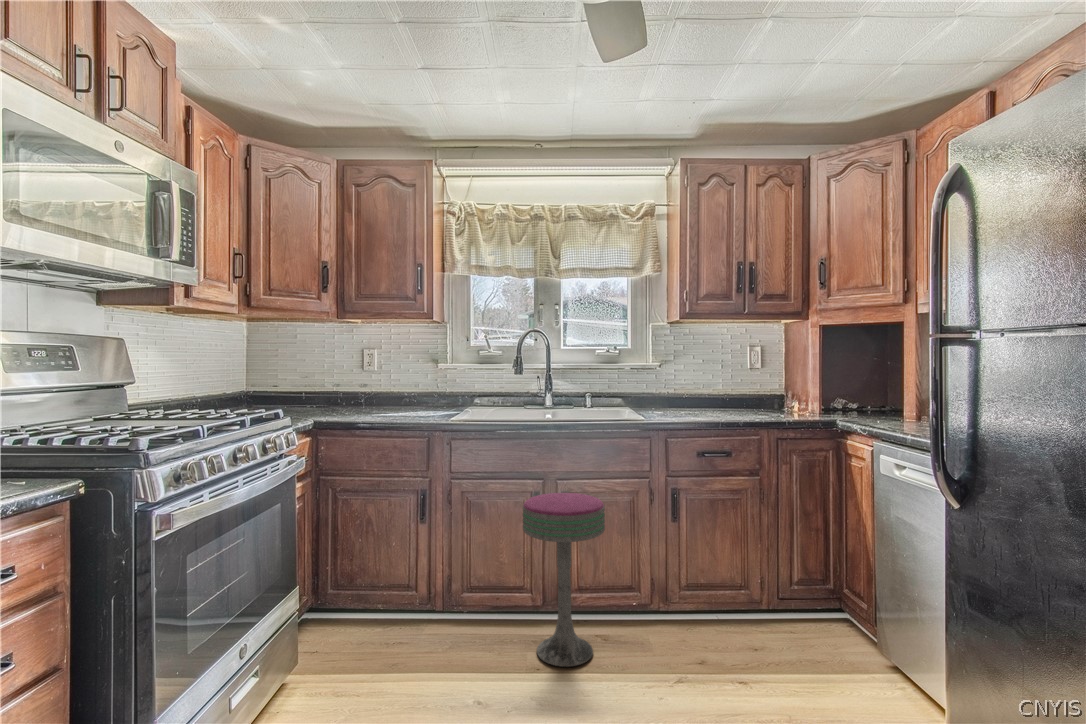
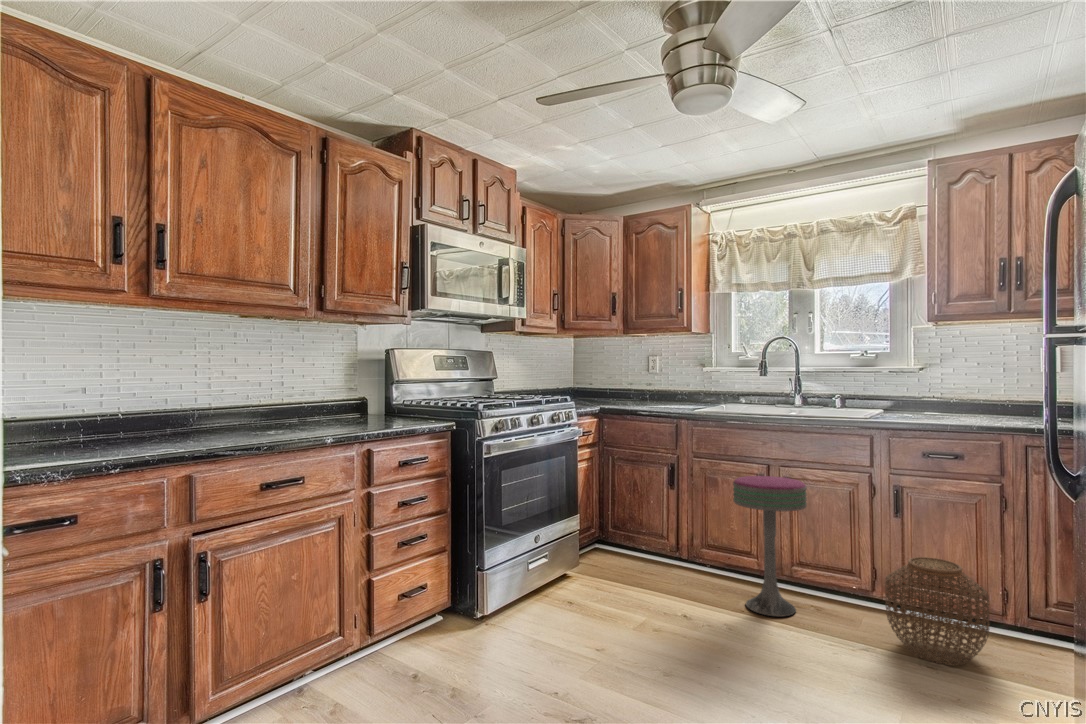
woven basket: none [692,562,788,677] -> present [885,557,990,665]

